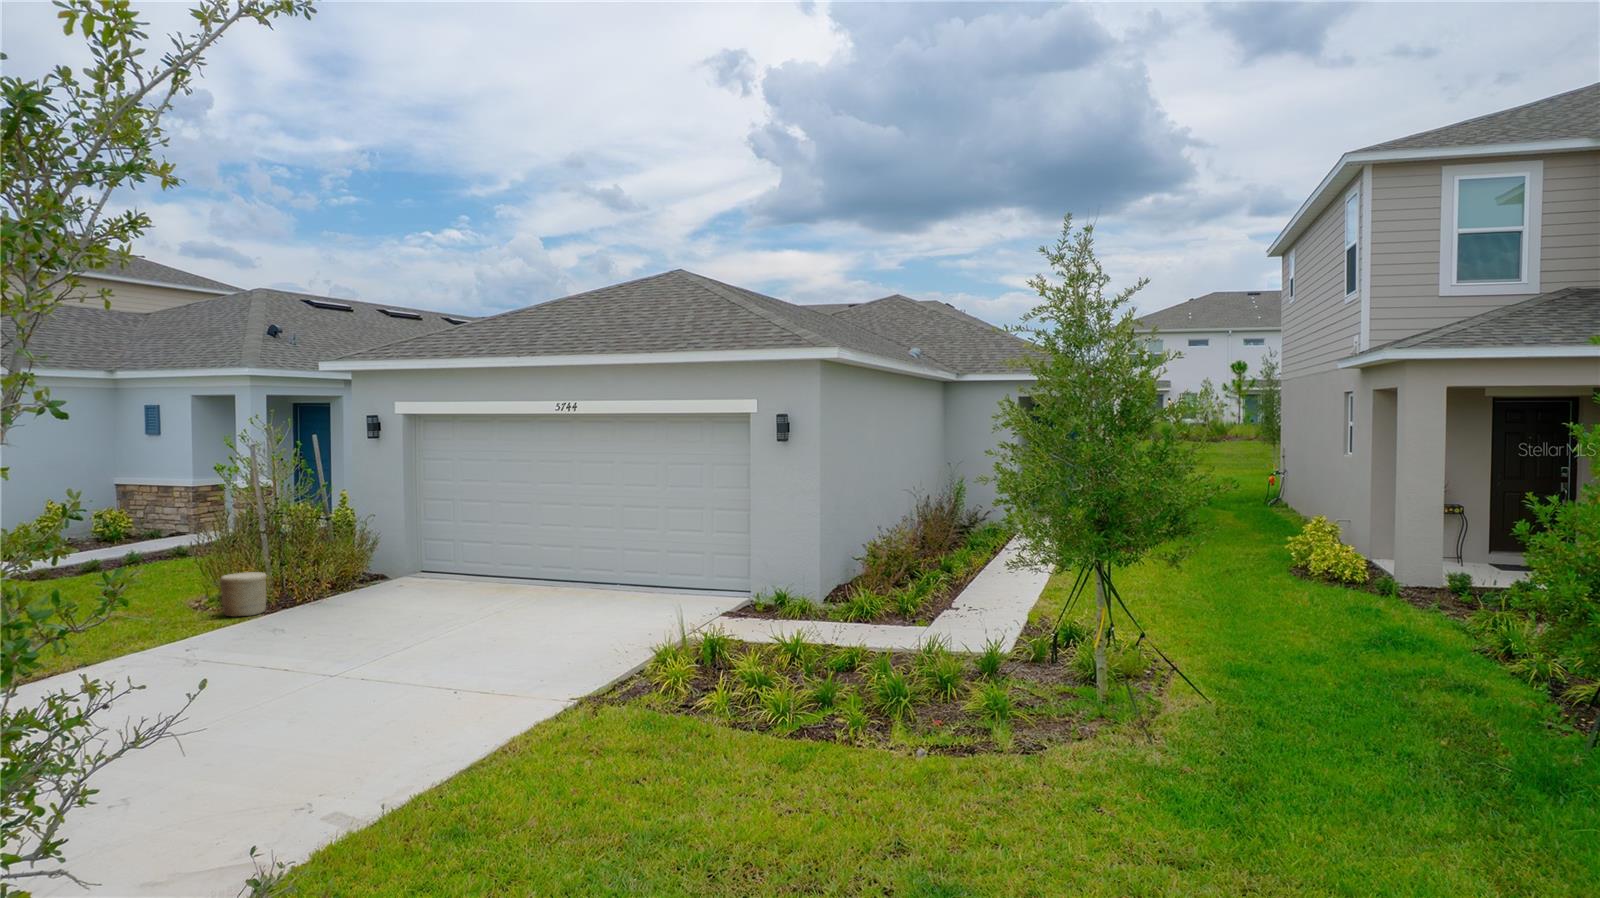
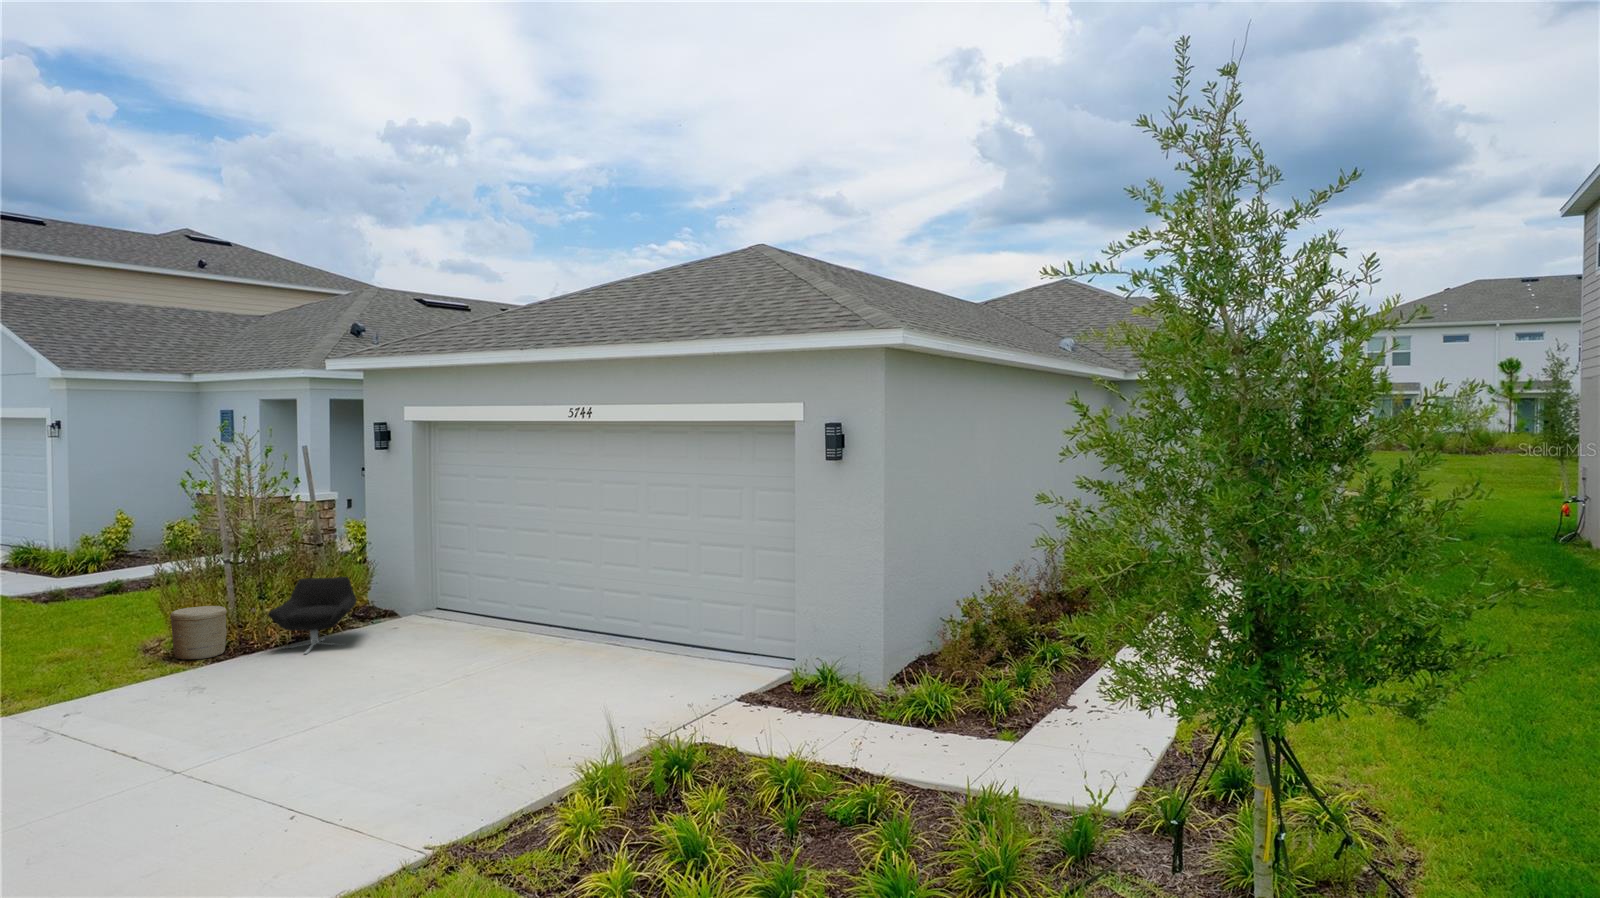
lounge chair: none [306,546,376,608] -> present [268,577,357,654]

